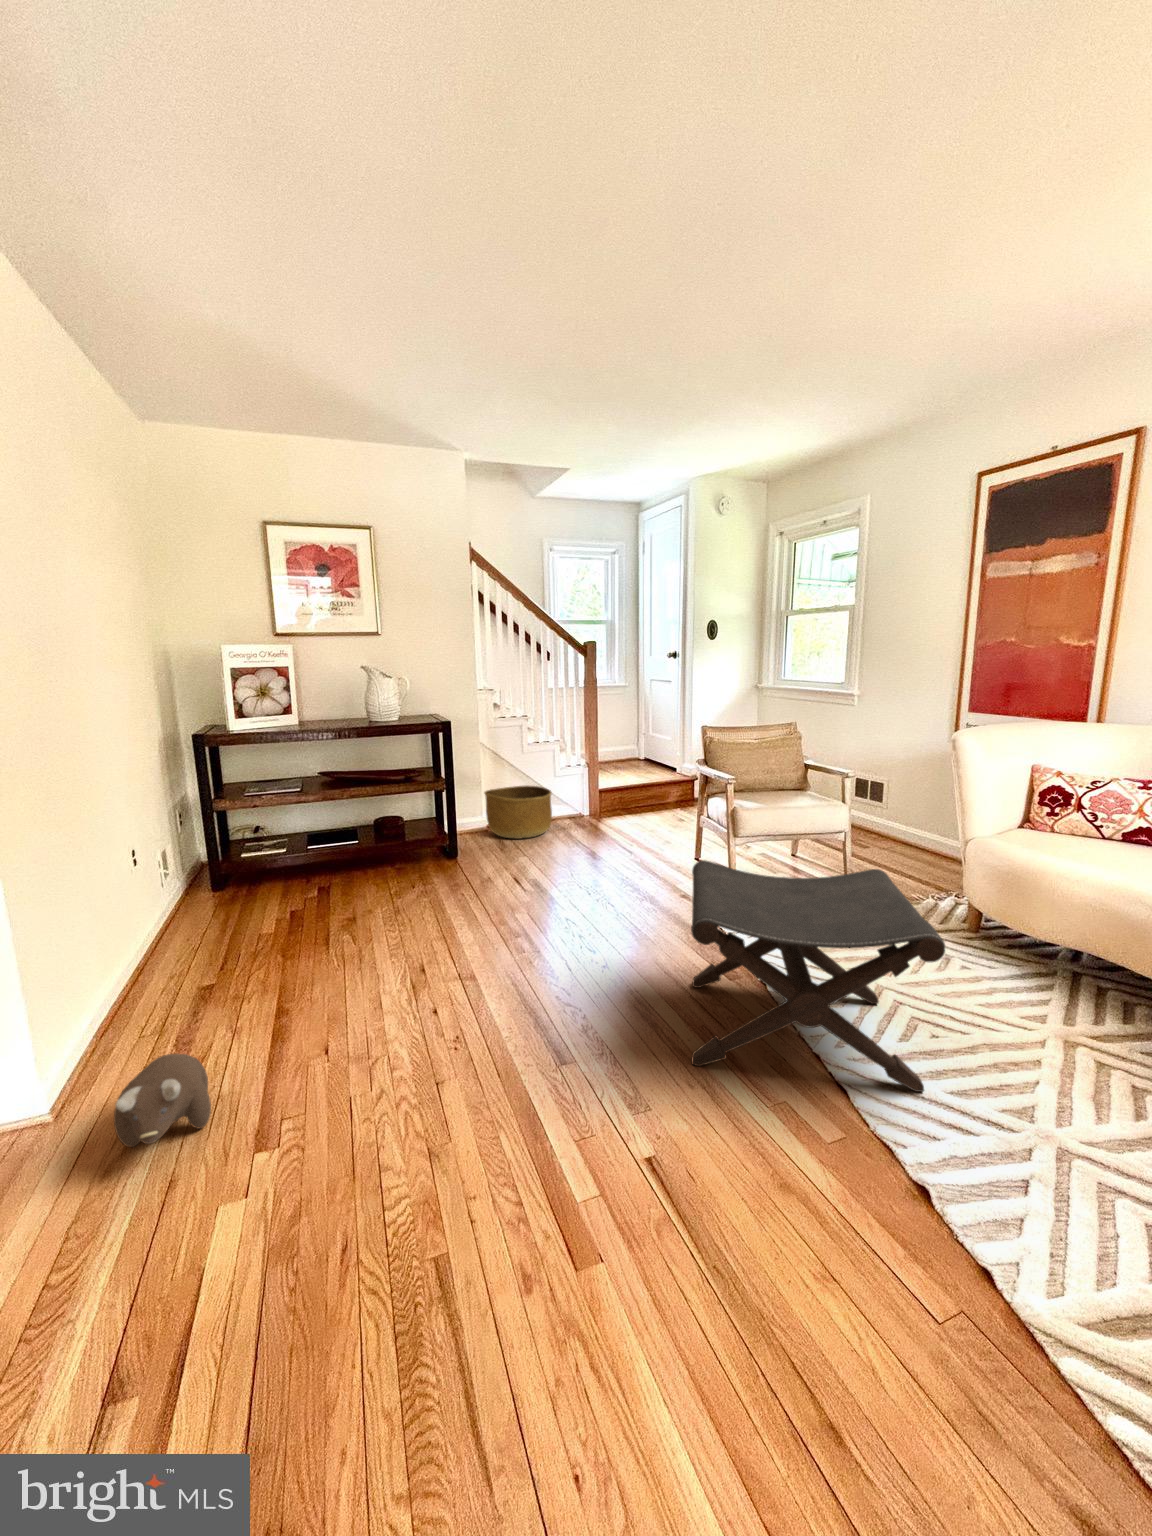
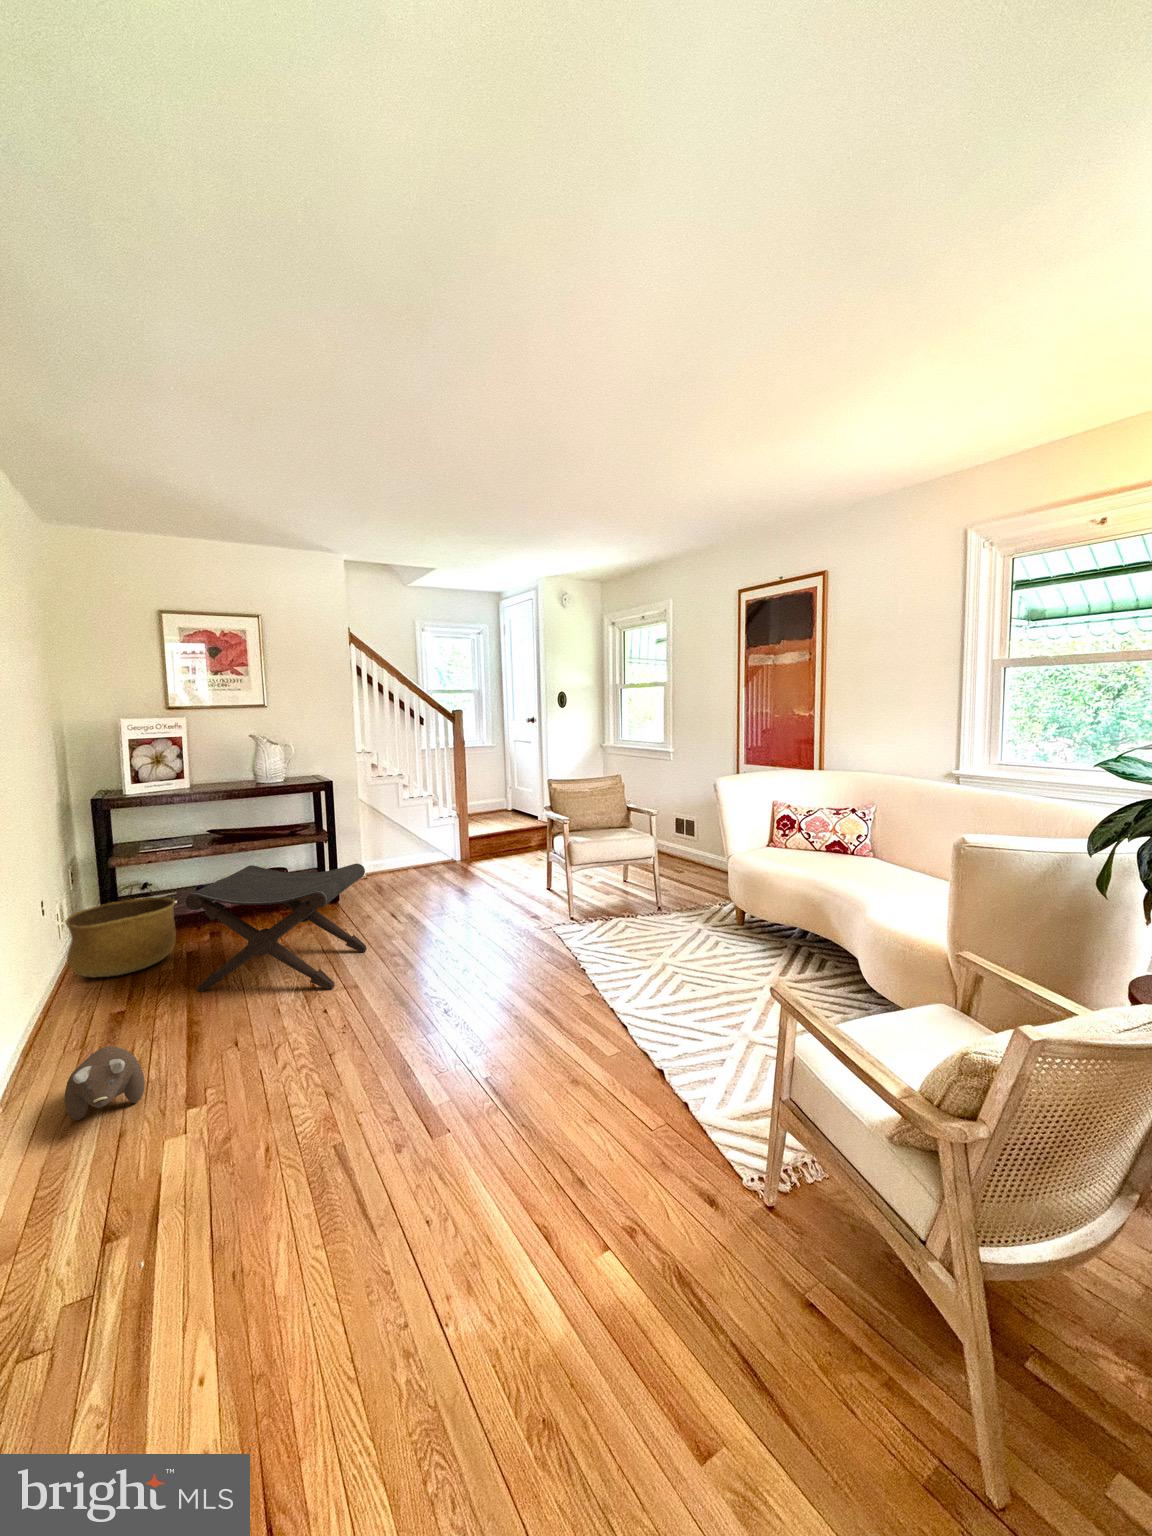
basket: present [484,786,552,839] -> present [65,898,176,977]
footstool: present [691,860,945,1092] -> present [186,864,367,991]

